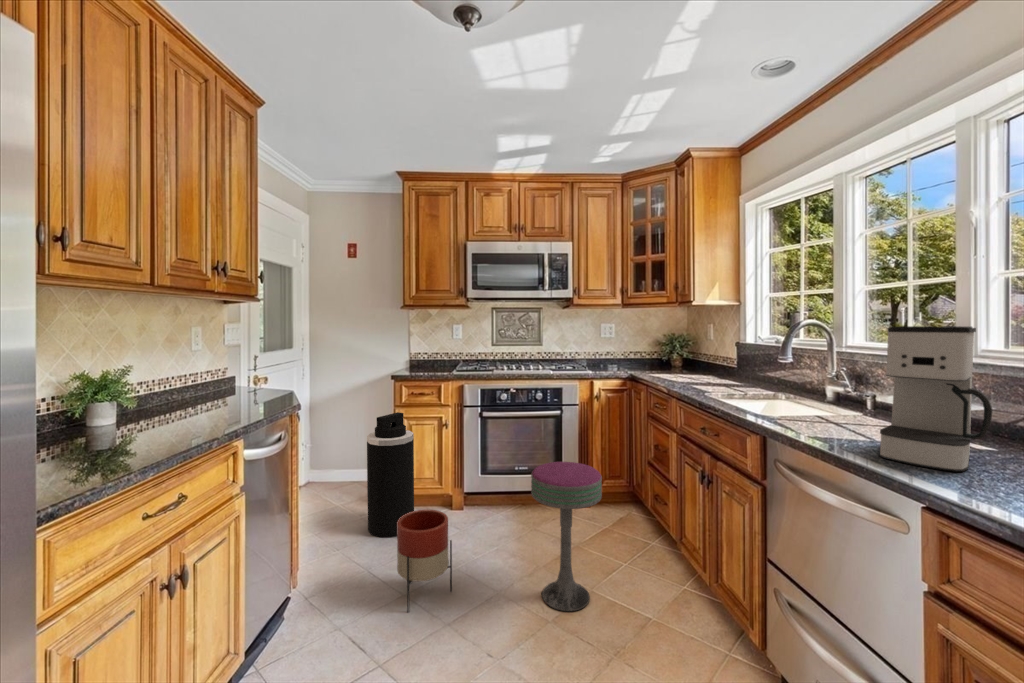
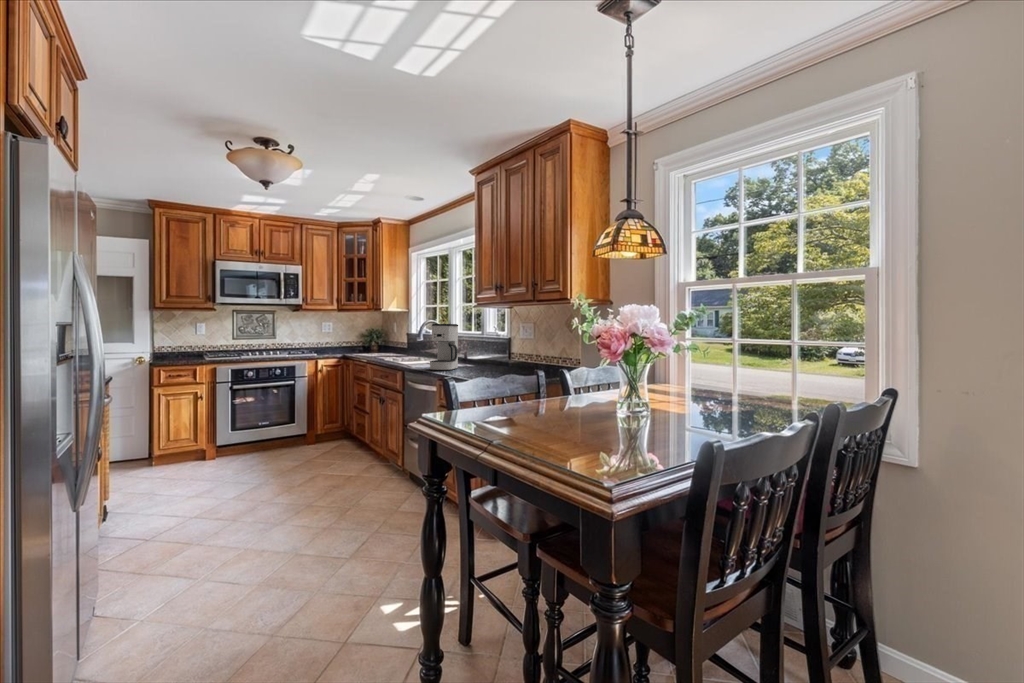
trash can: present [367,412,414,537] -> none [136,388,179,479]
bar stool: present [531,462,602,611] -> none [283,402,326,480]
planter: present [397,509,452,612] -> none [190,440,230,497]

